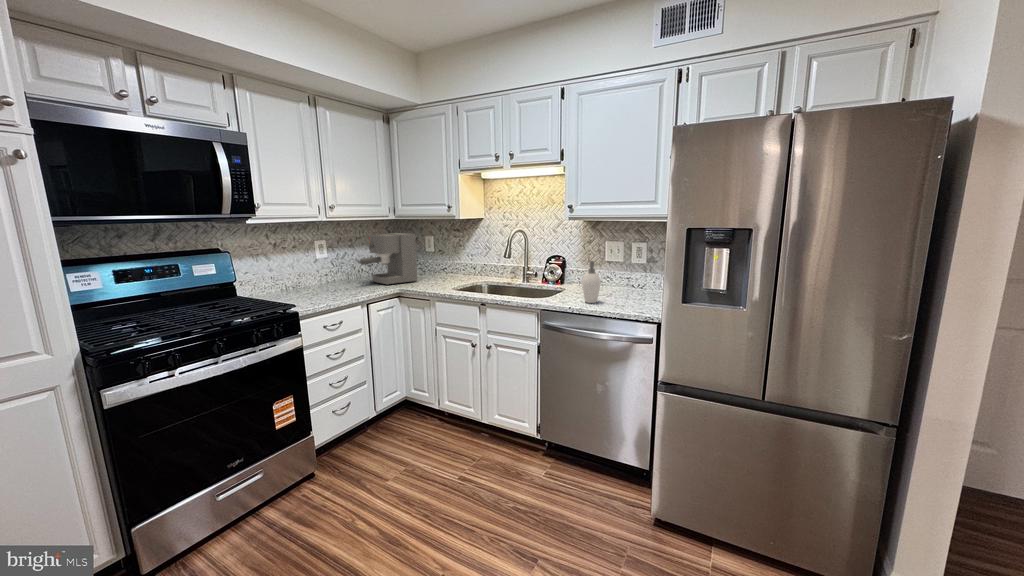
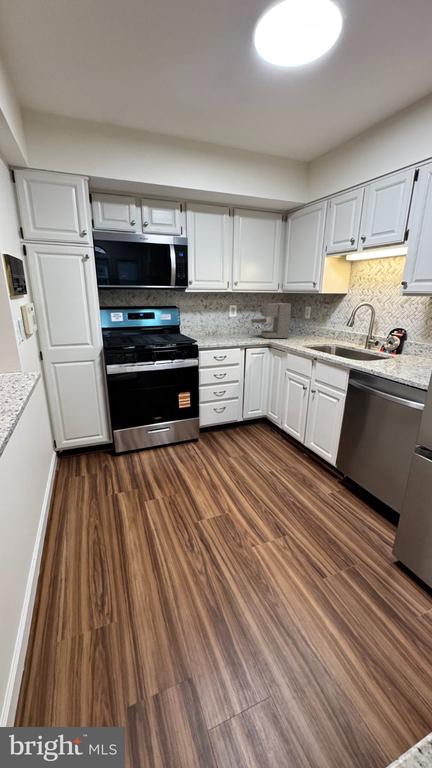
soap dispenser: present [582,261,601,303] -> none [393,333,413,370]

